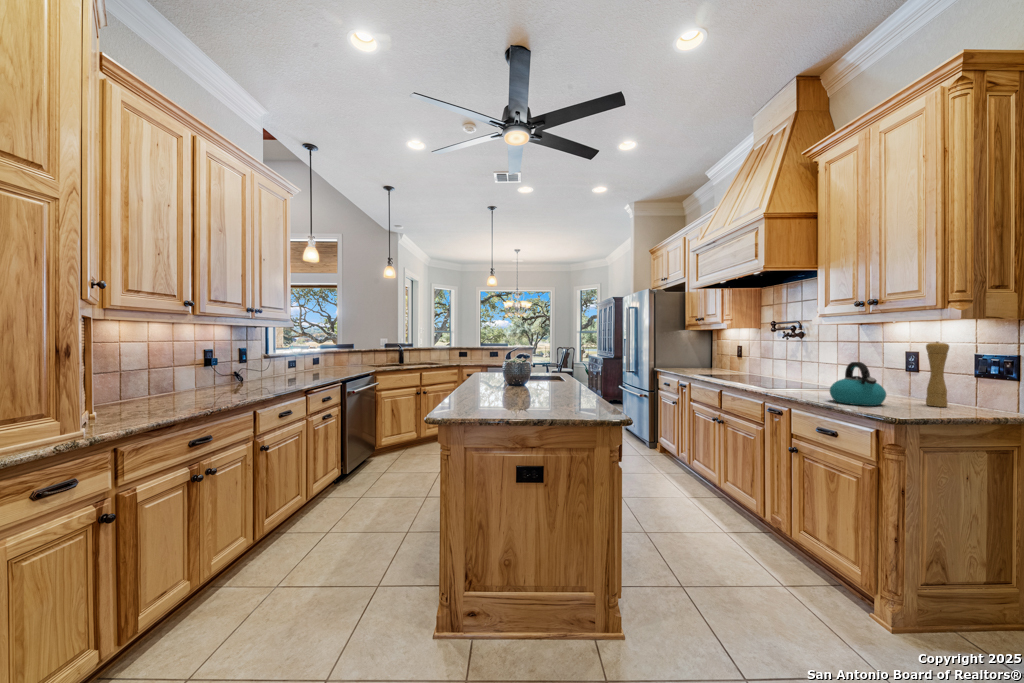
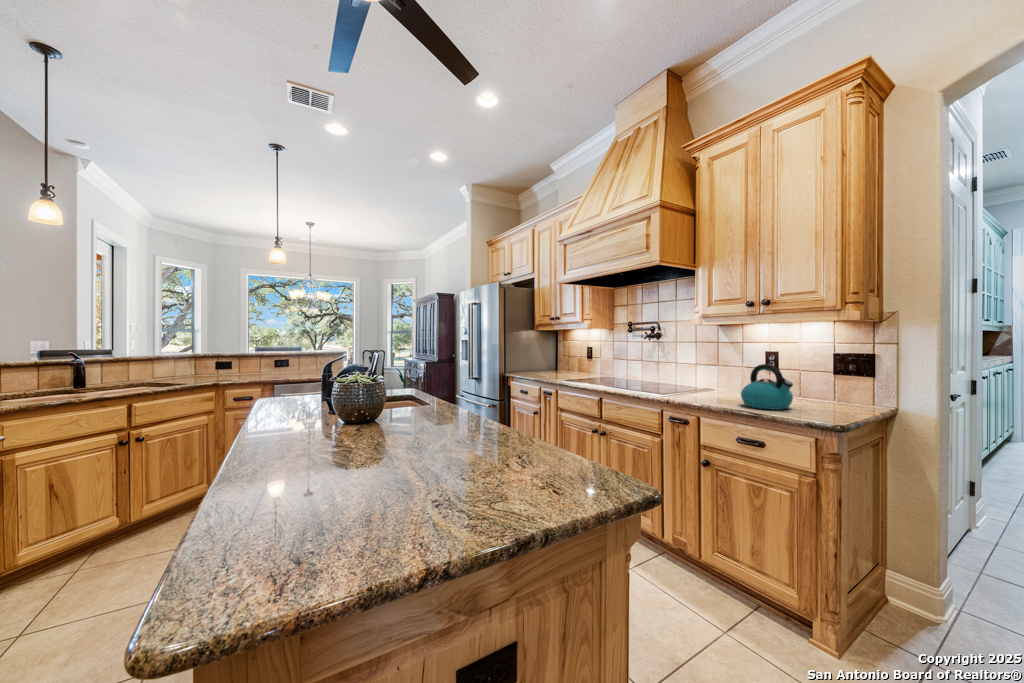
pepper mill: present [926,342,949,407] -> none [809,342,828,405]

